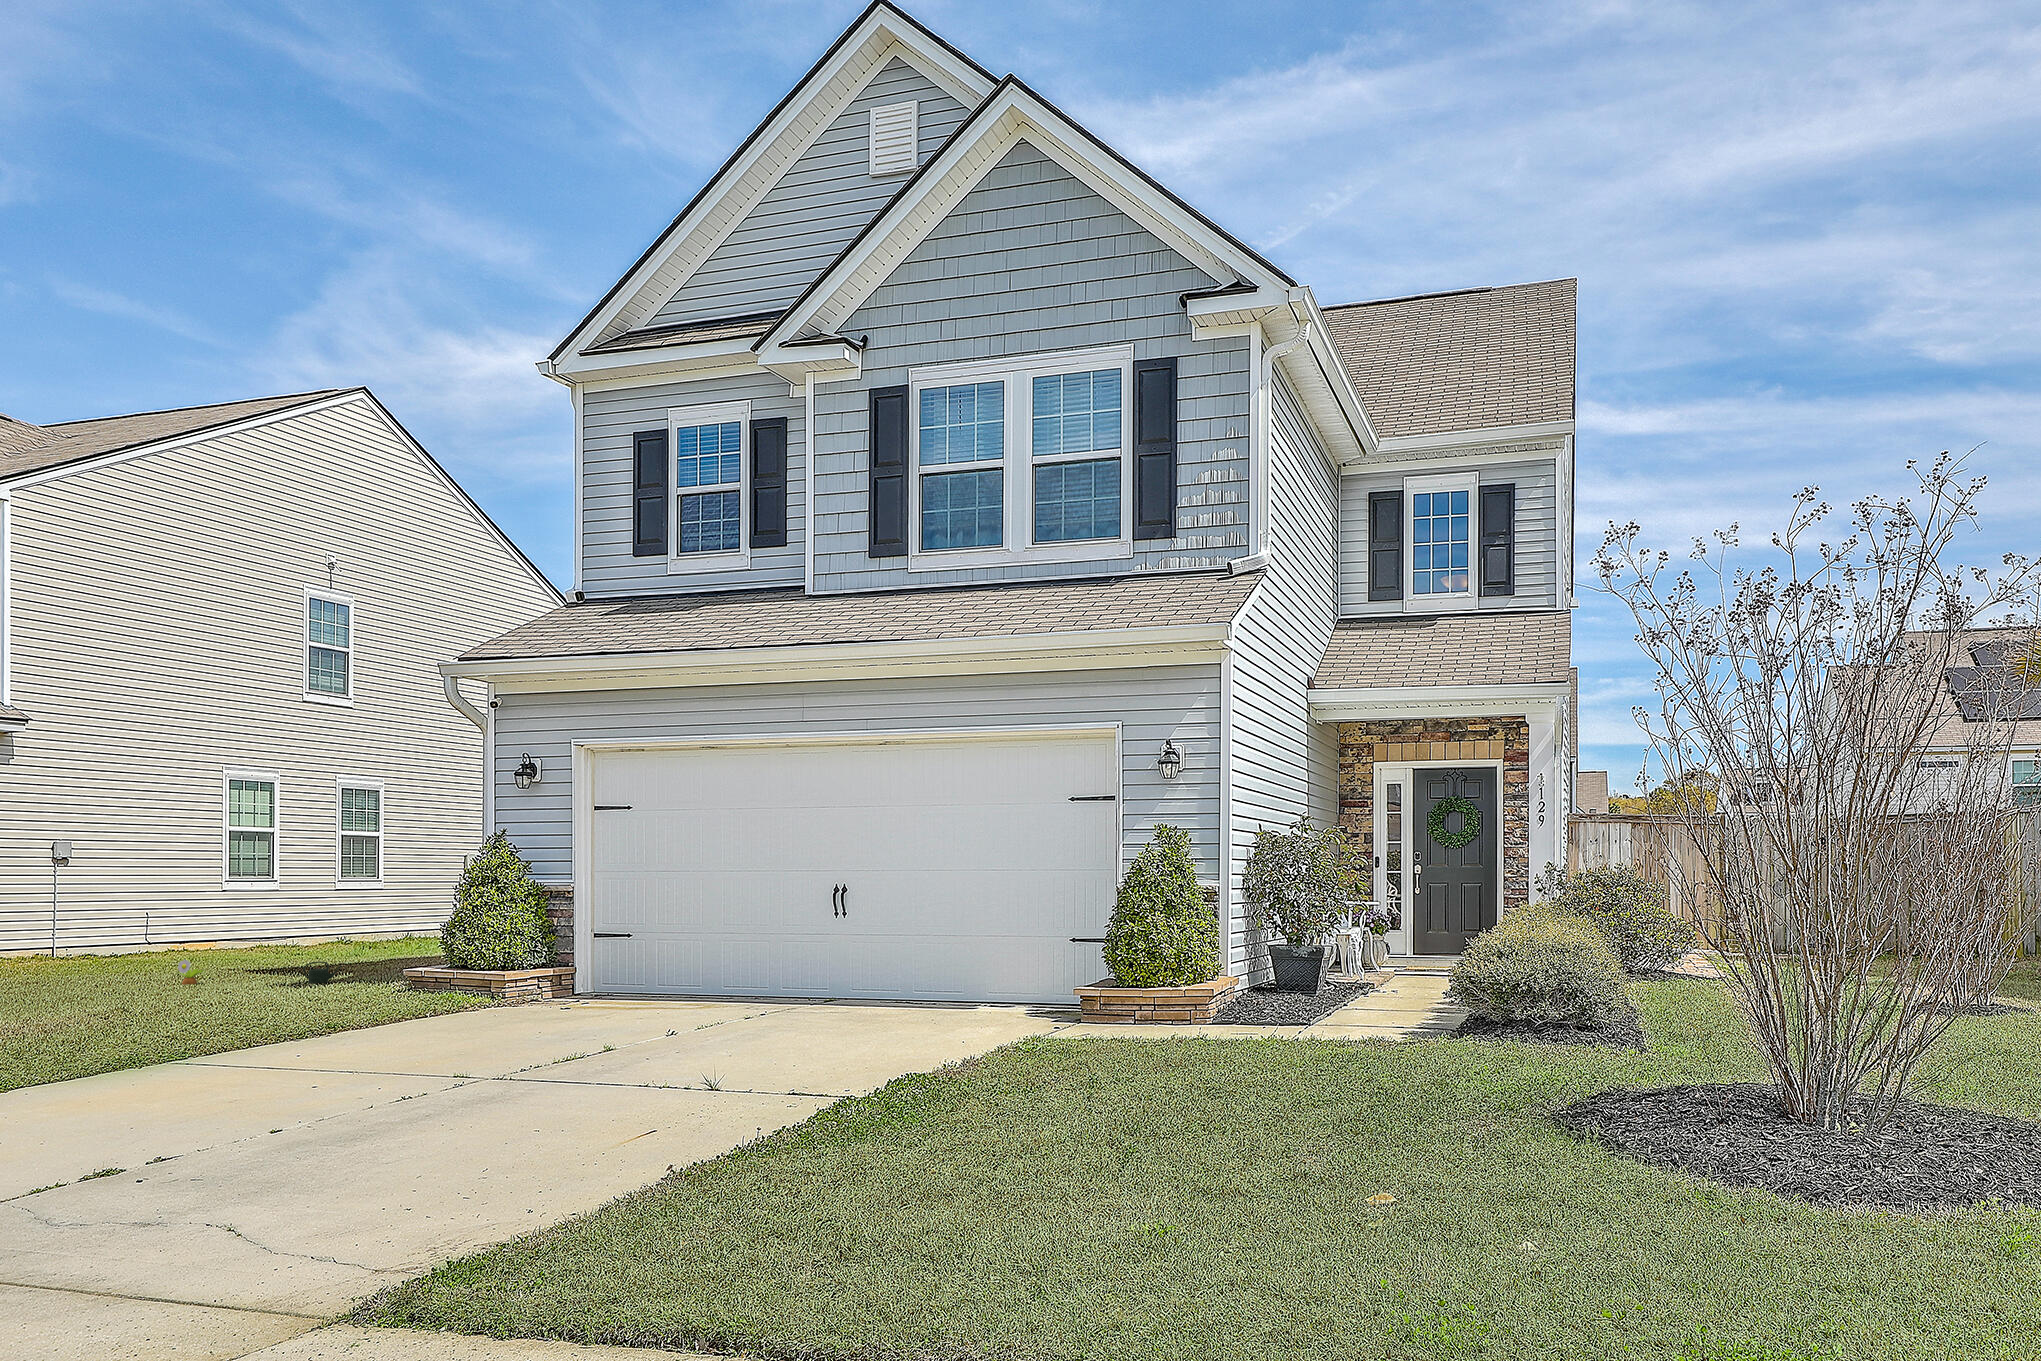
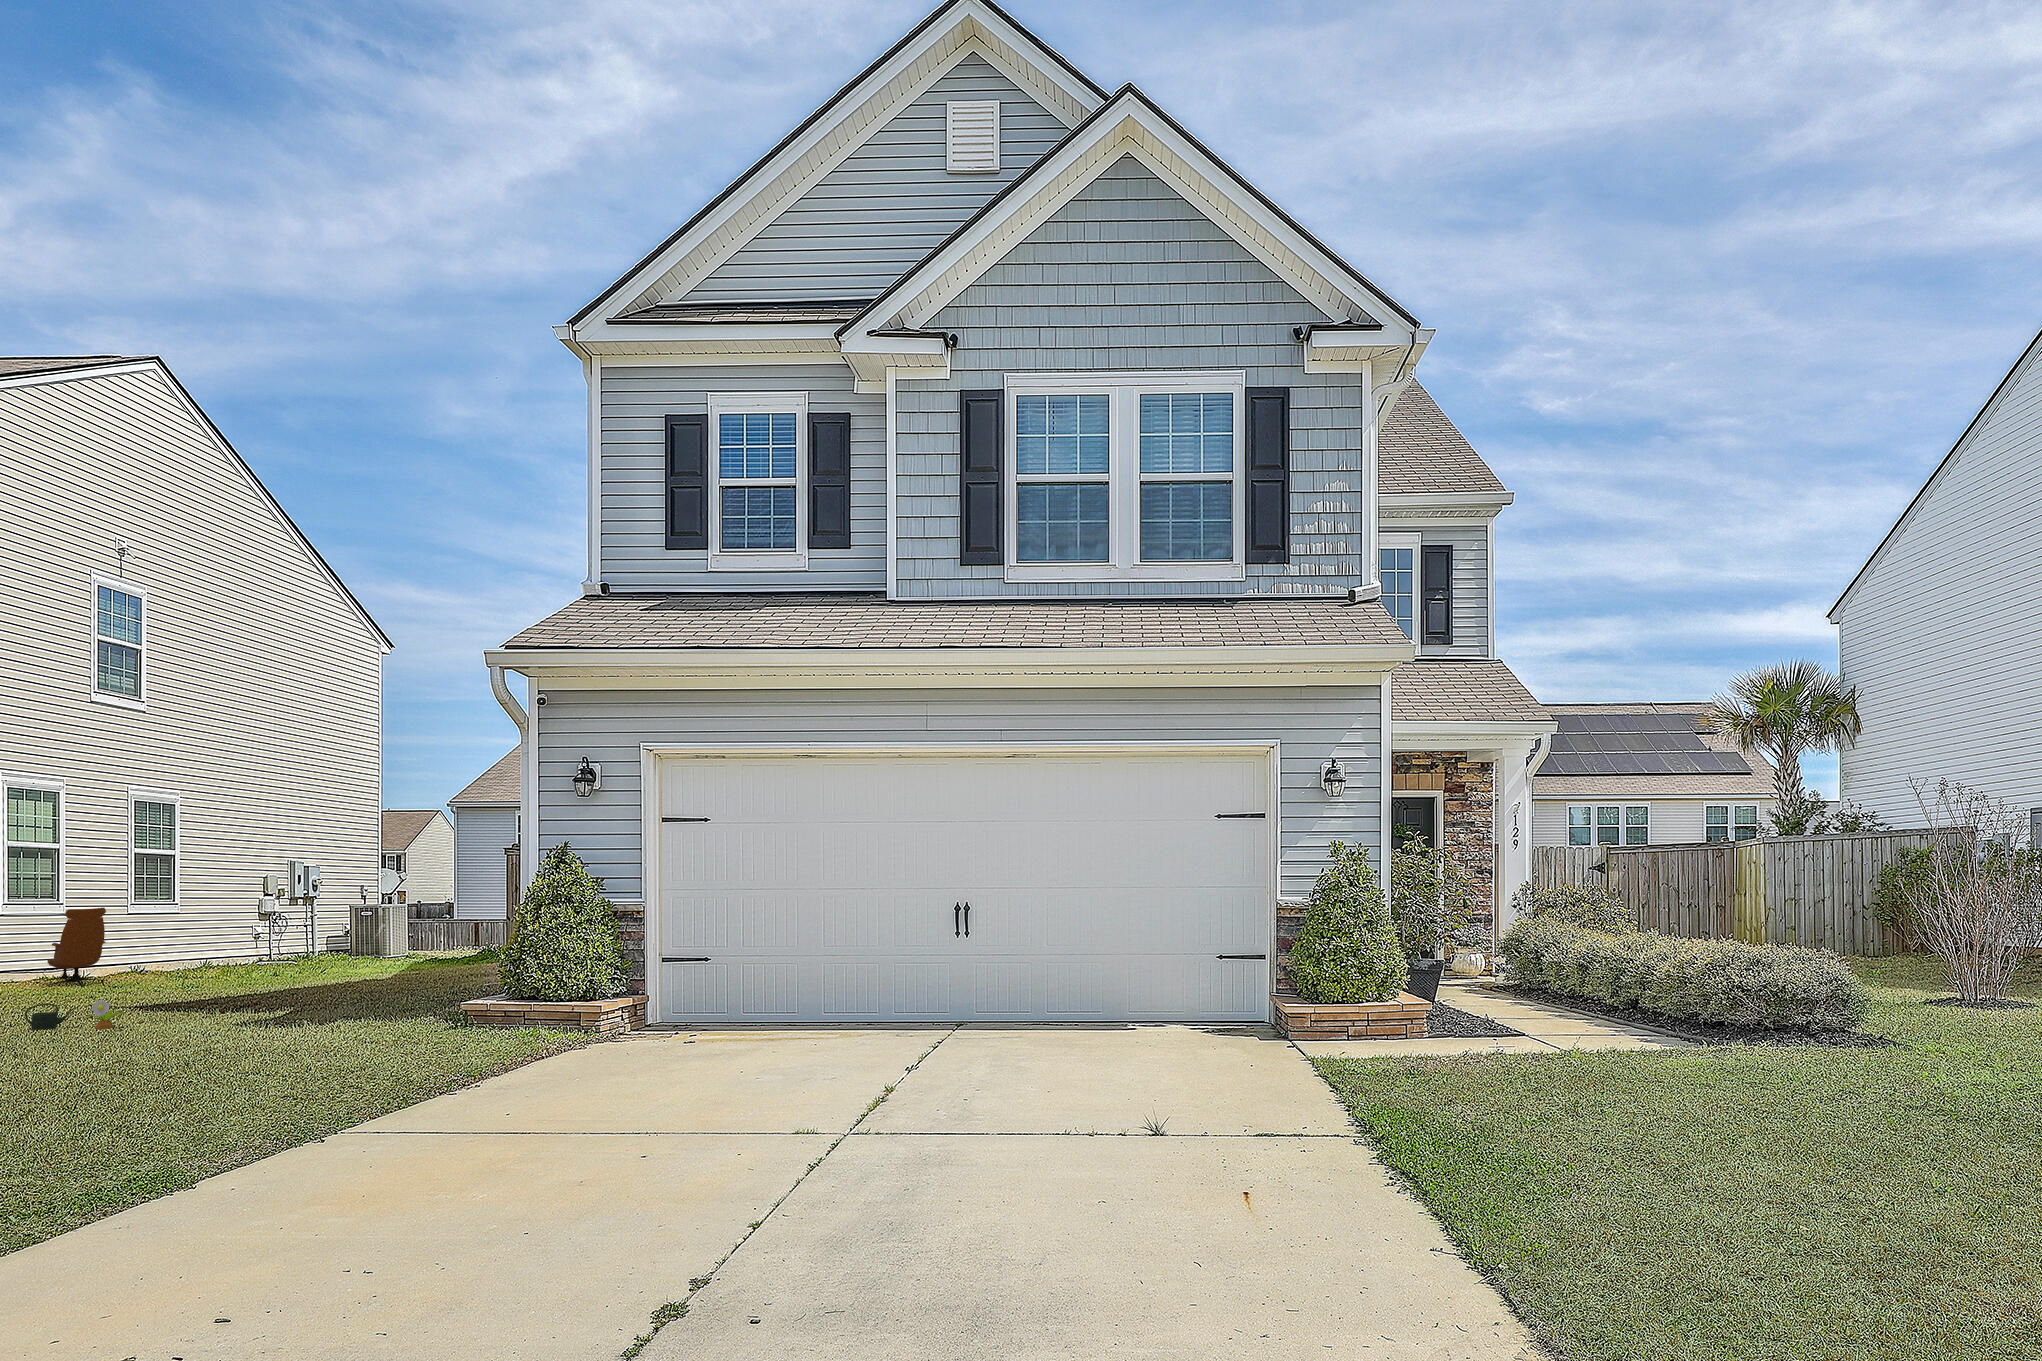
lounge chair: none [260,880,306,947] -> present [44,908,106,986]
watering can: present [303,961,342,984] -> present [25,1003,75,1030]

